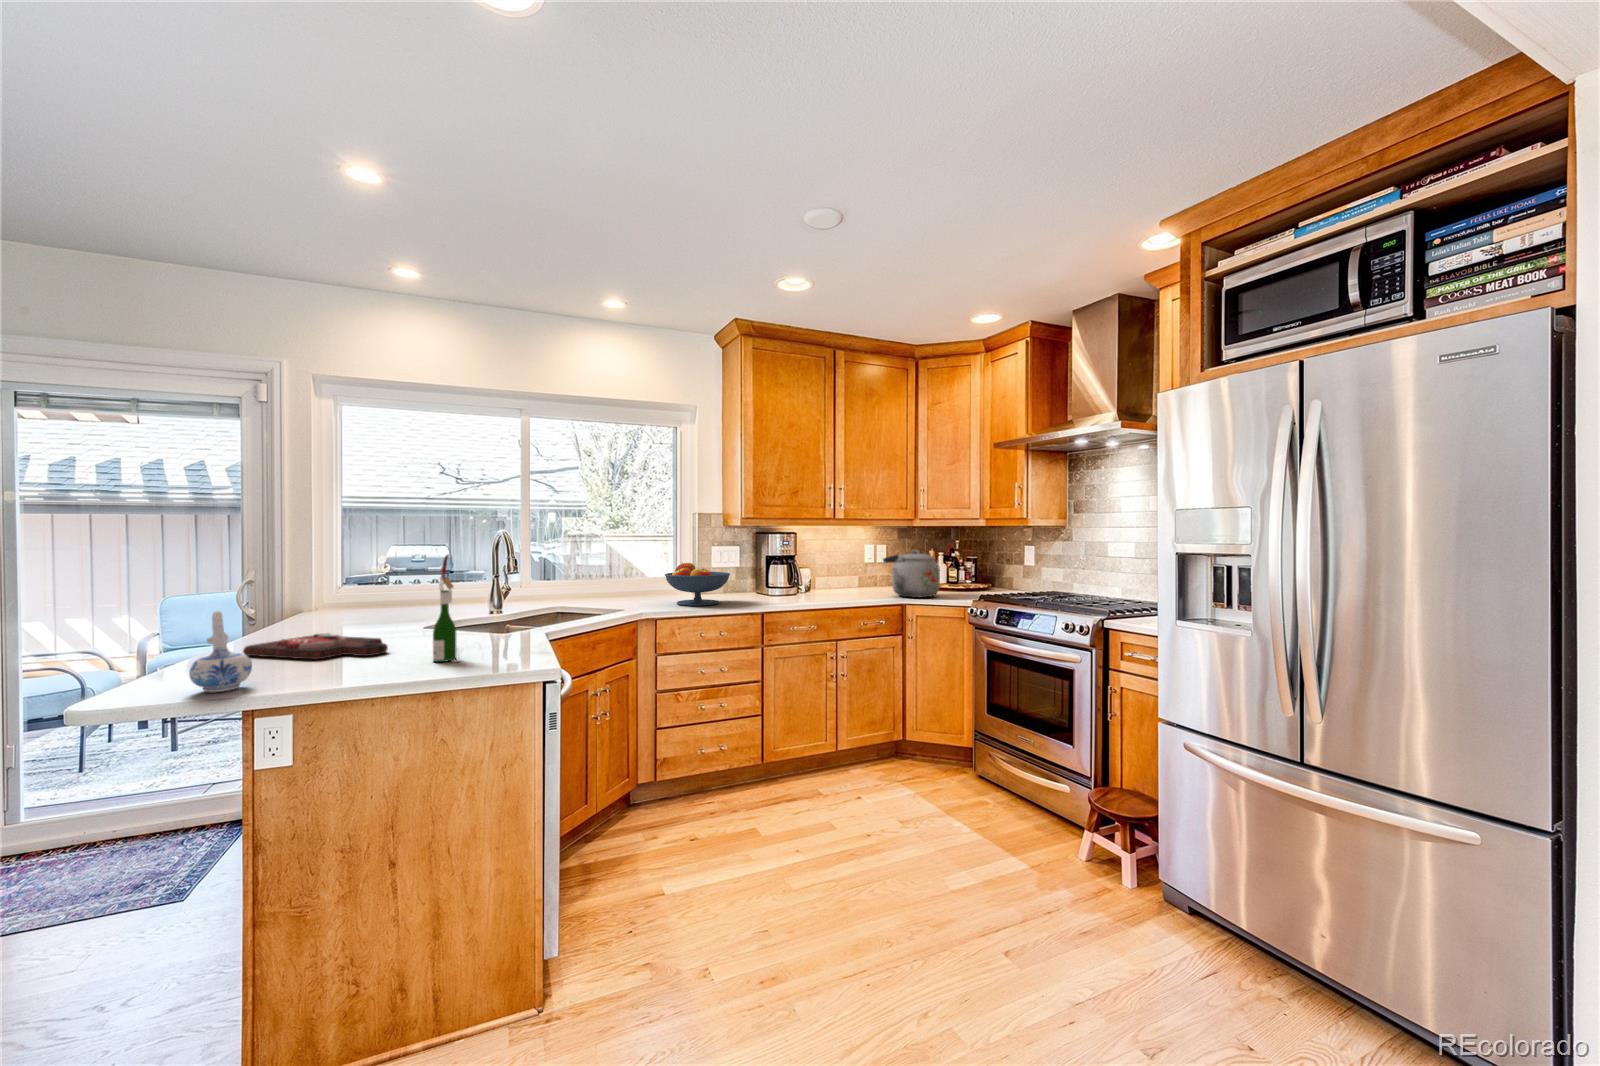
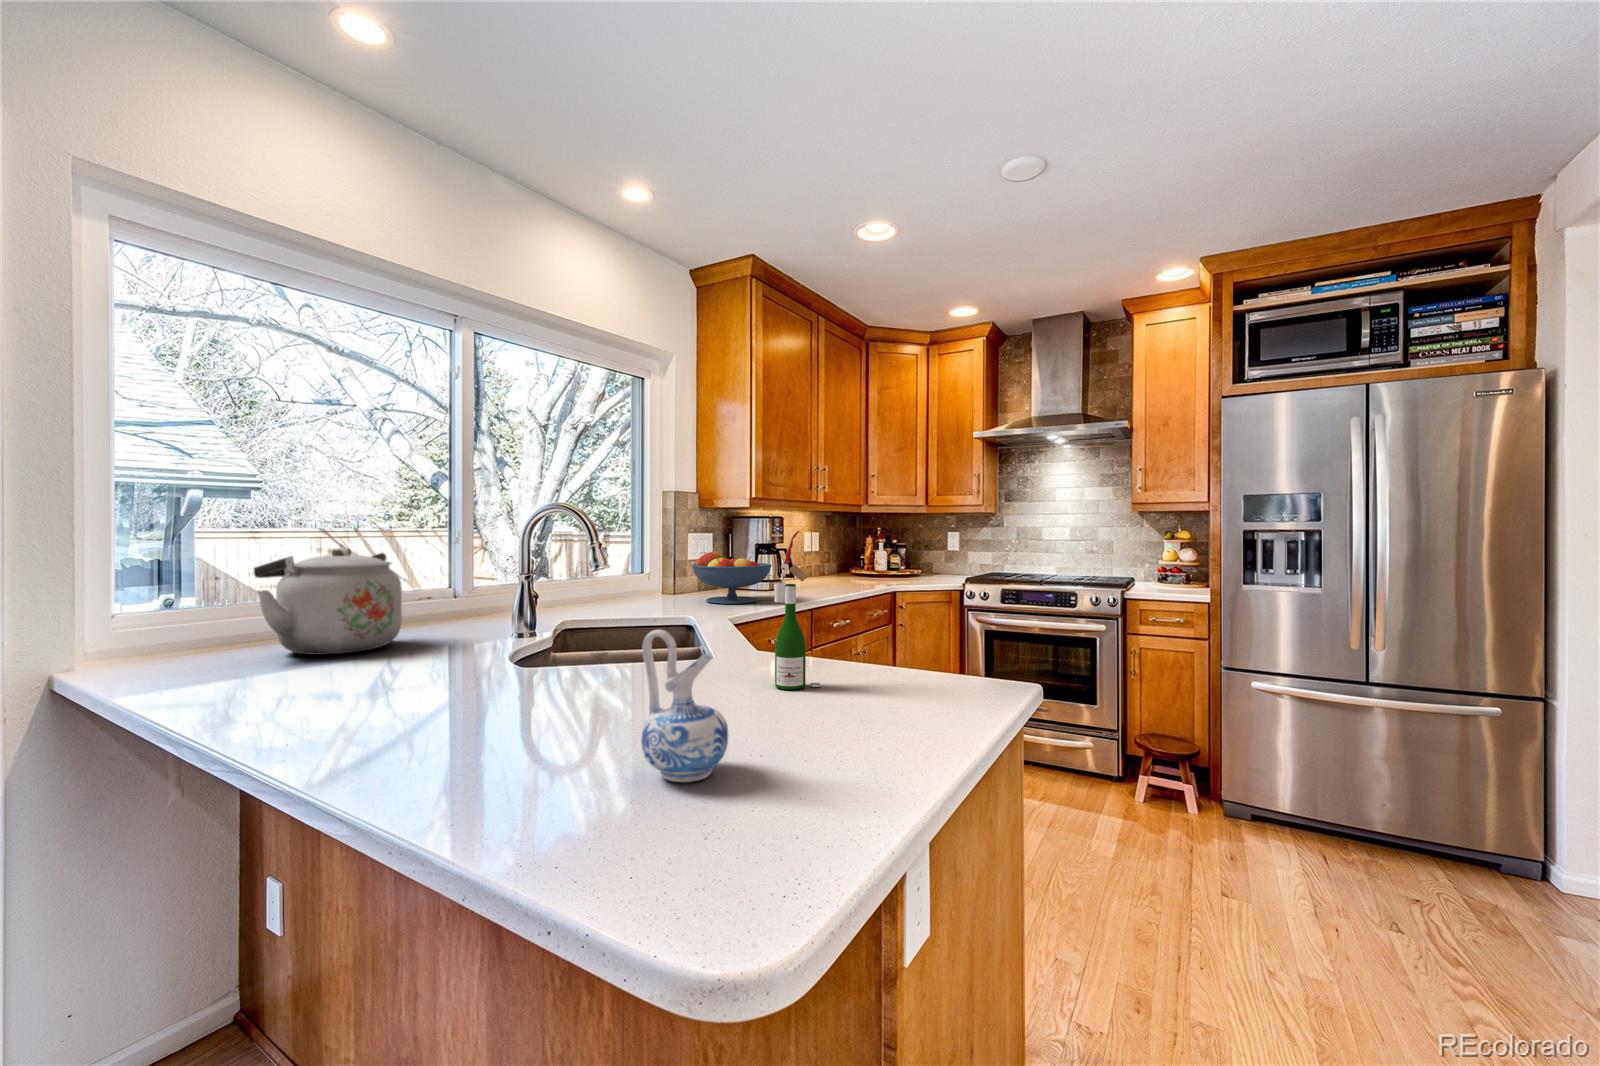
kettle: present [883,550,940,597] -> present [254,548,402,655]
cutting board: present [243,634,388,660] -> none [402,669,659,726]

